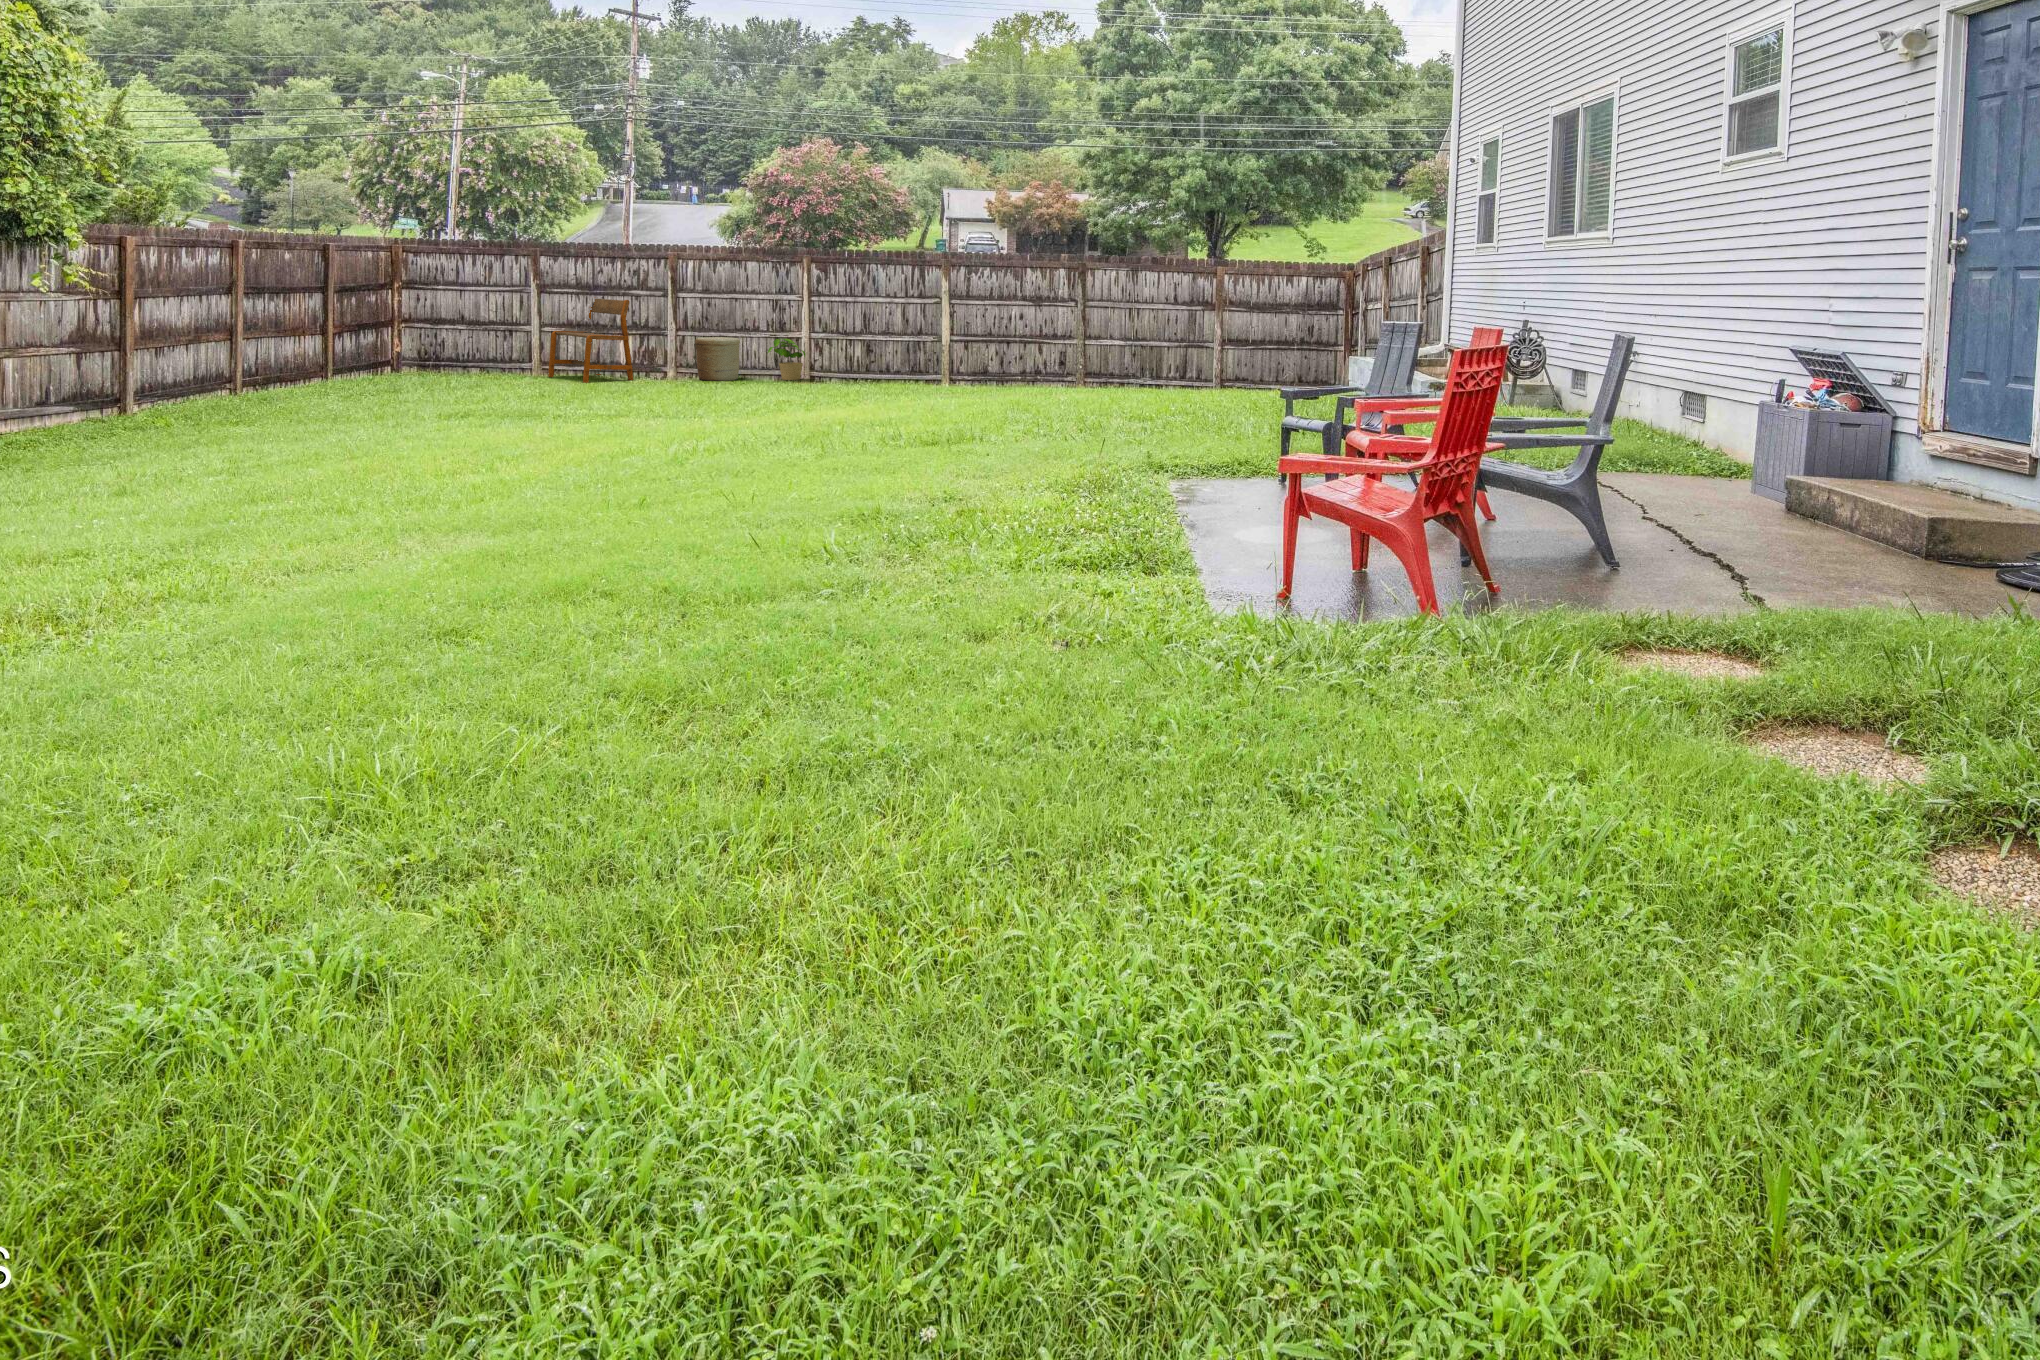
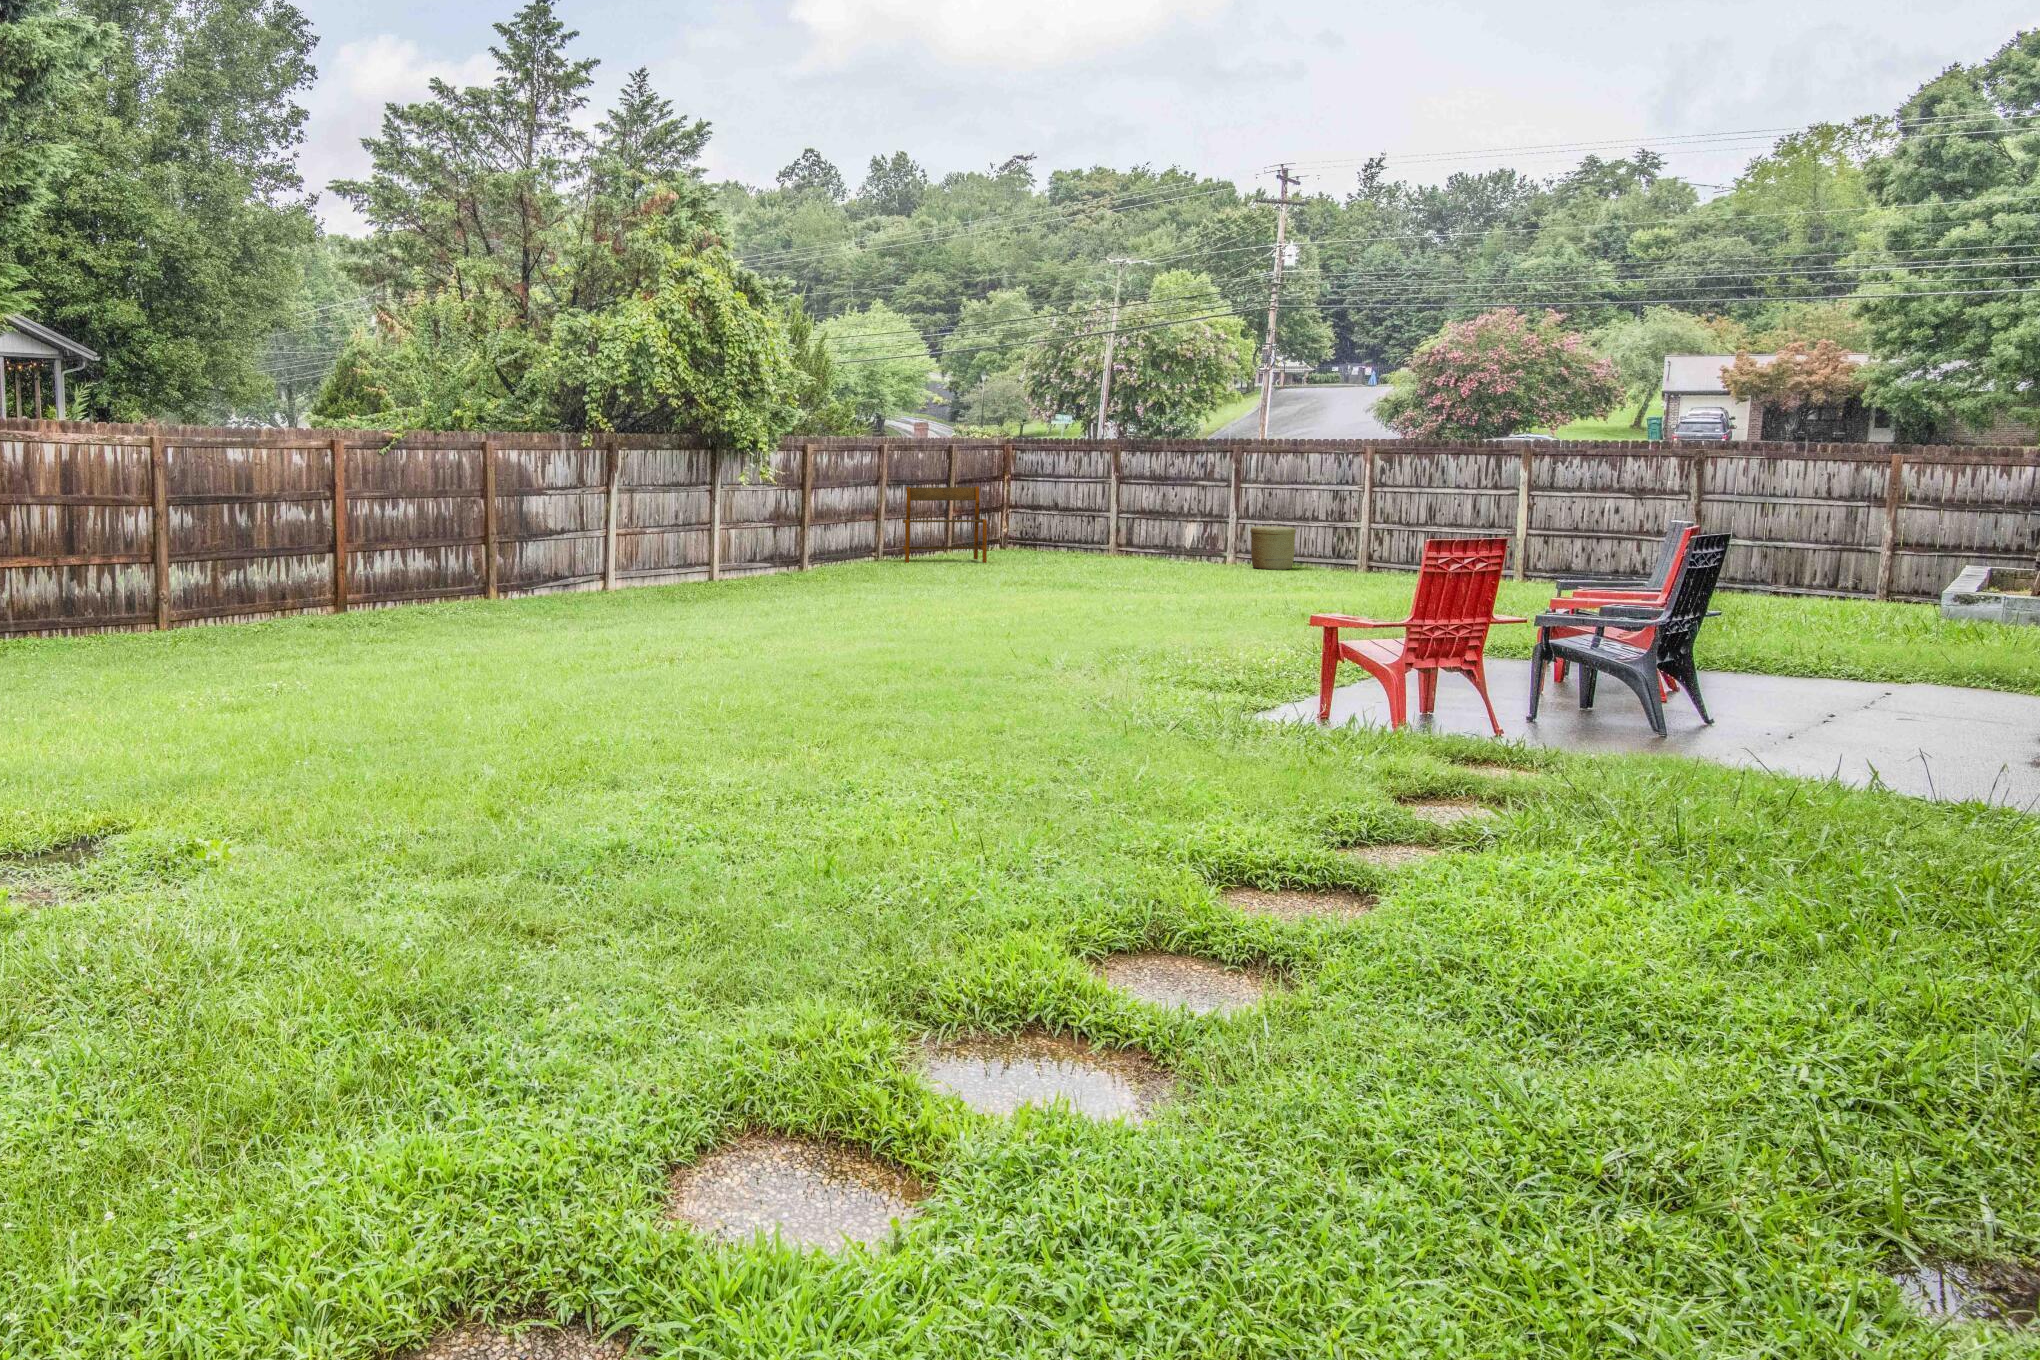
bench: present [548,299,633,383] -> present [902,486,987,563]
potted plant: present [768,339,805,380] -> none [1320,529,1361,572]

